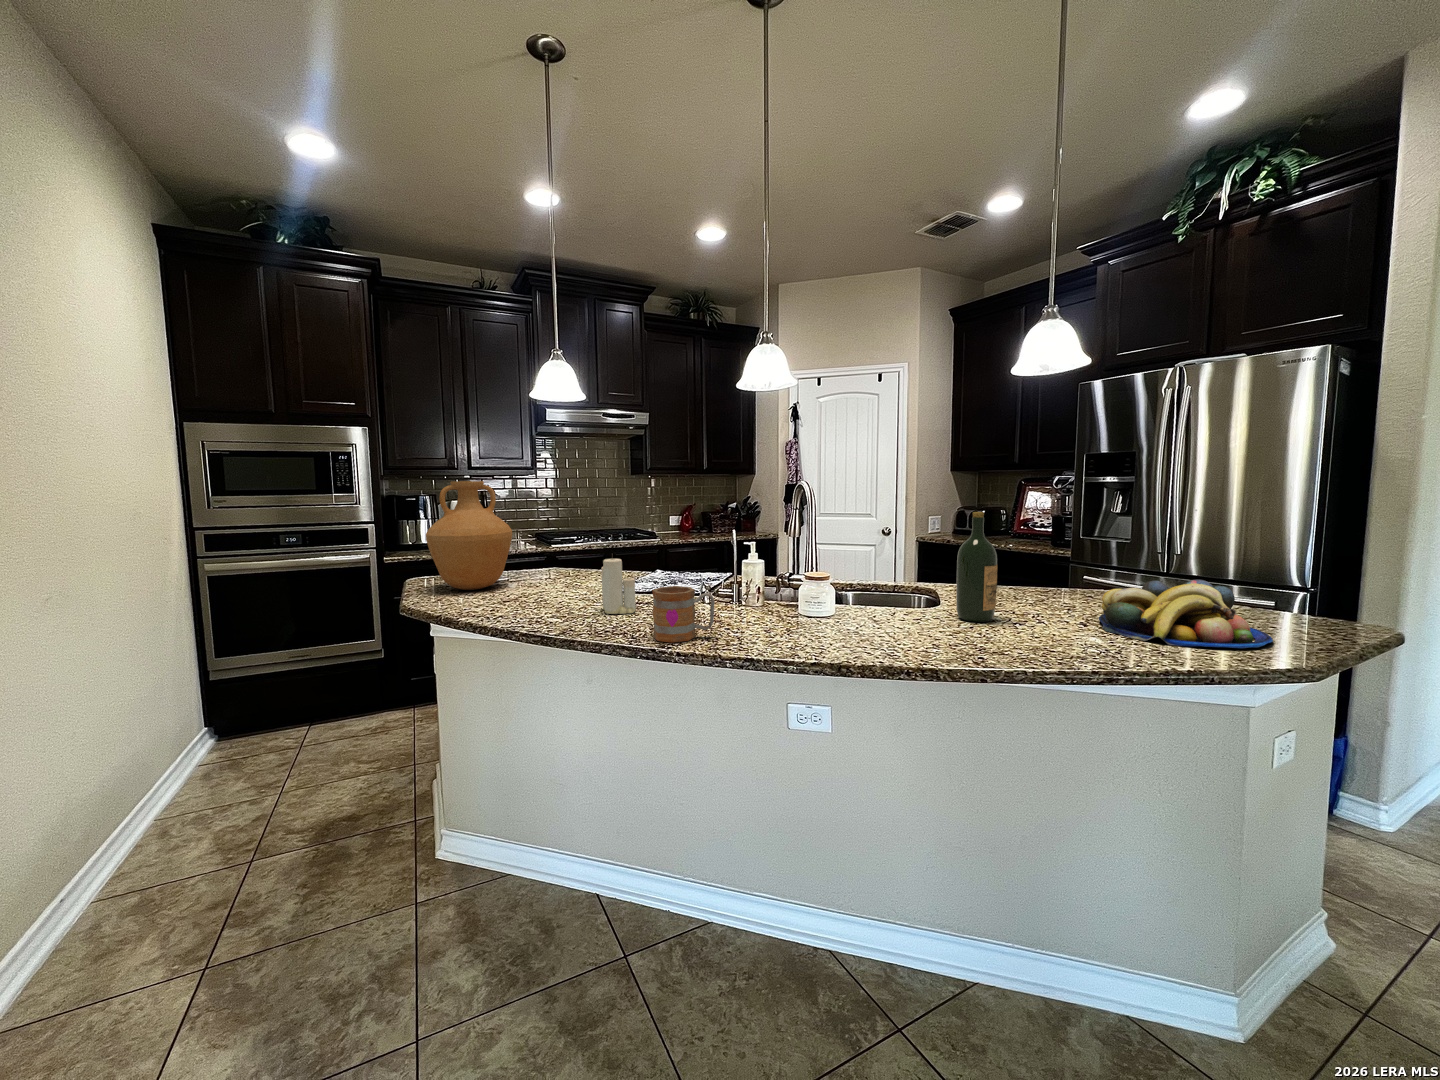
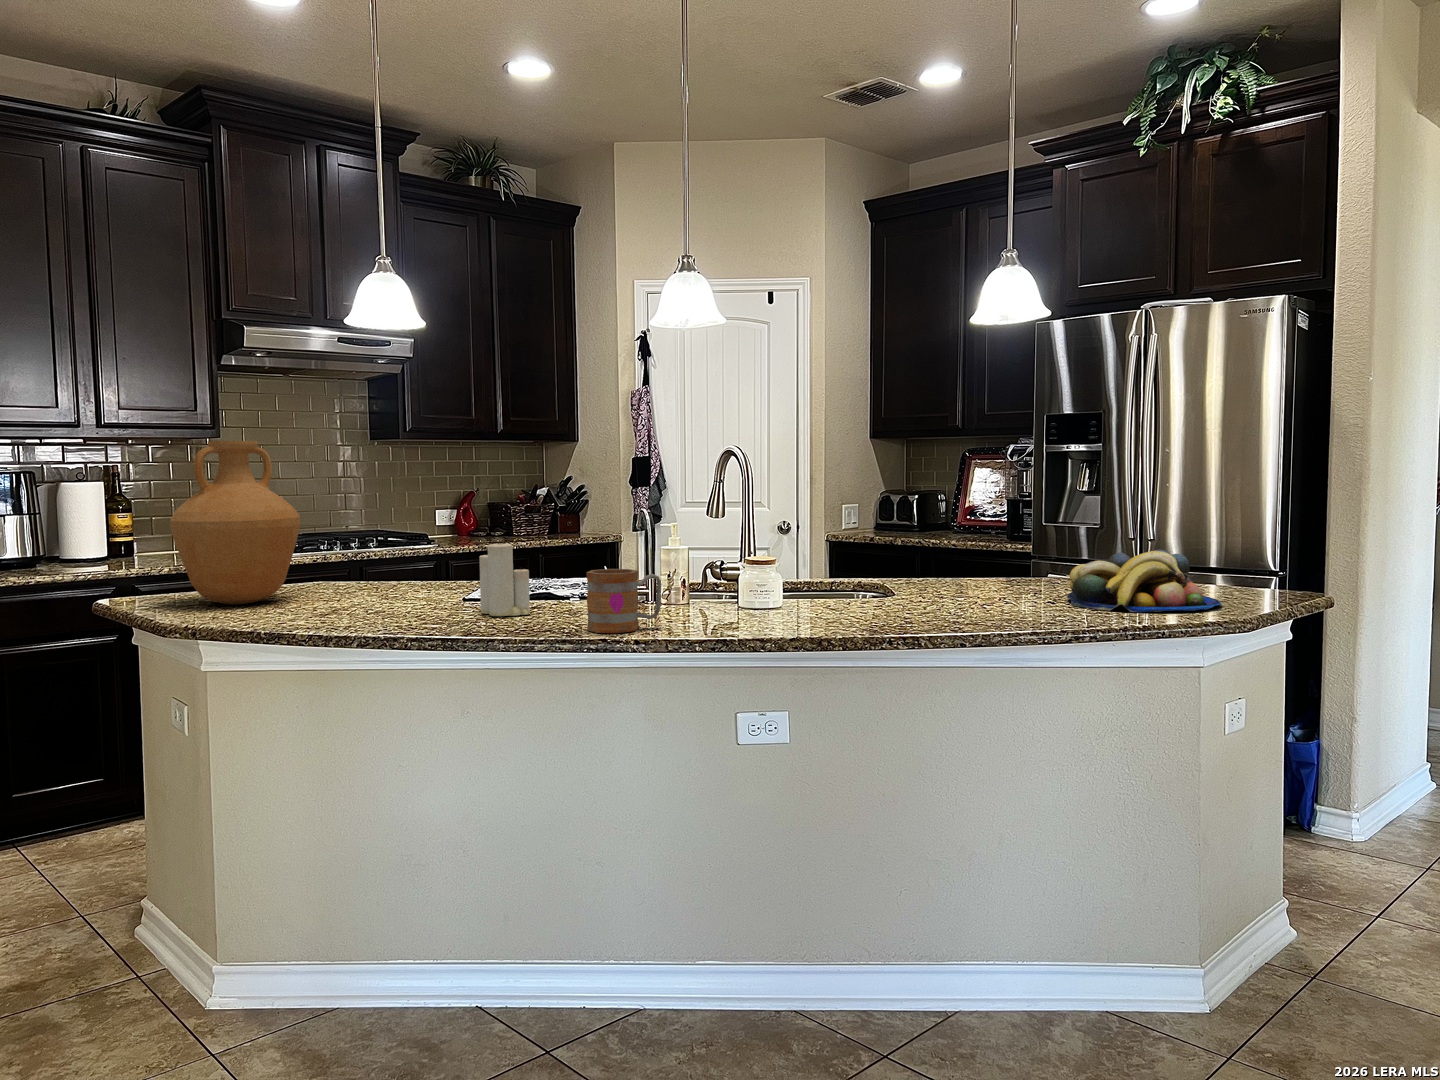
wine bottle: present [956,512,997,622] -> none [921,479,964,605]

